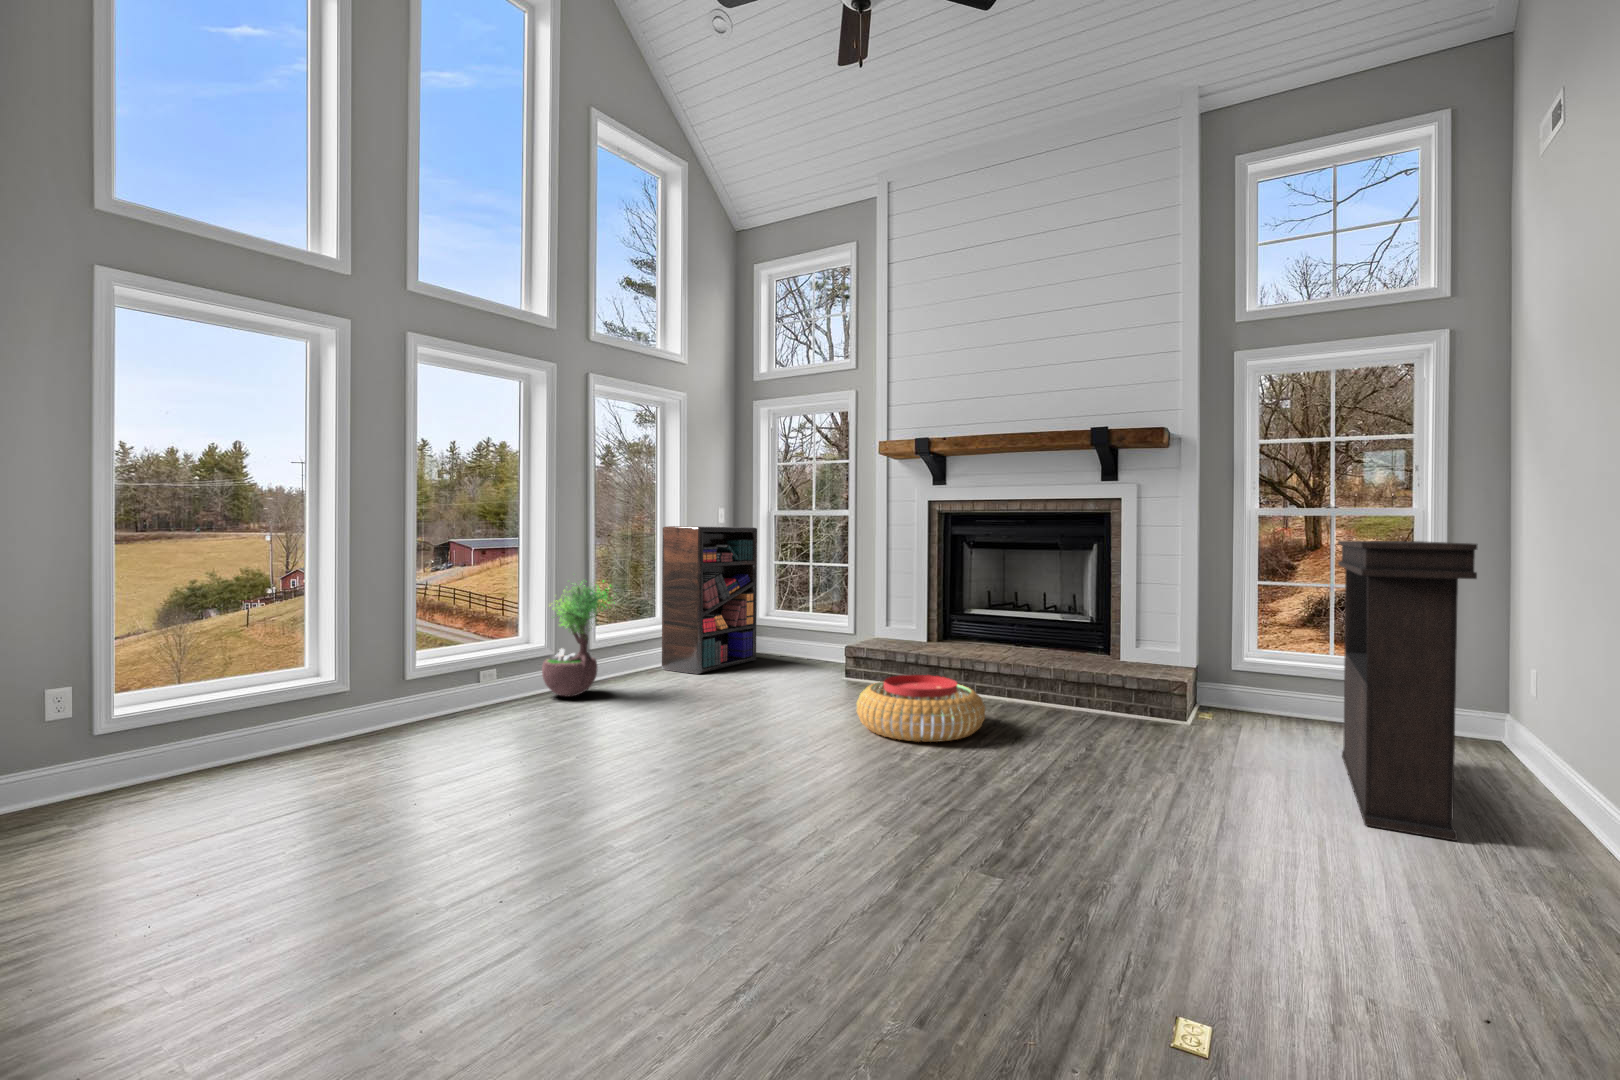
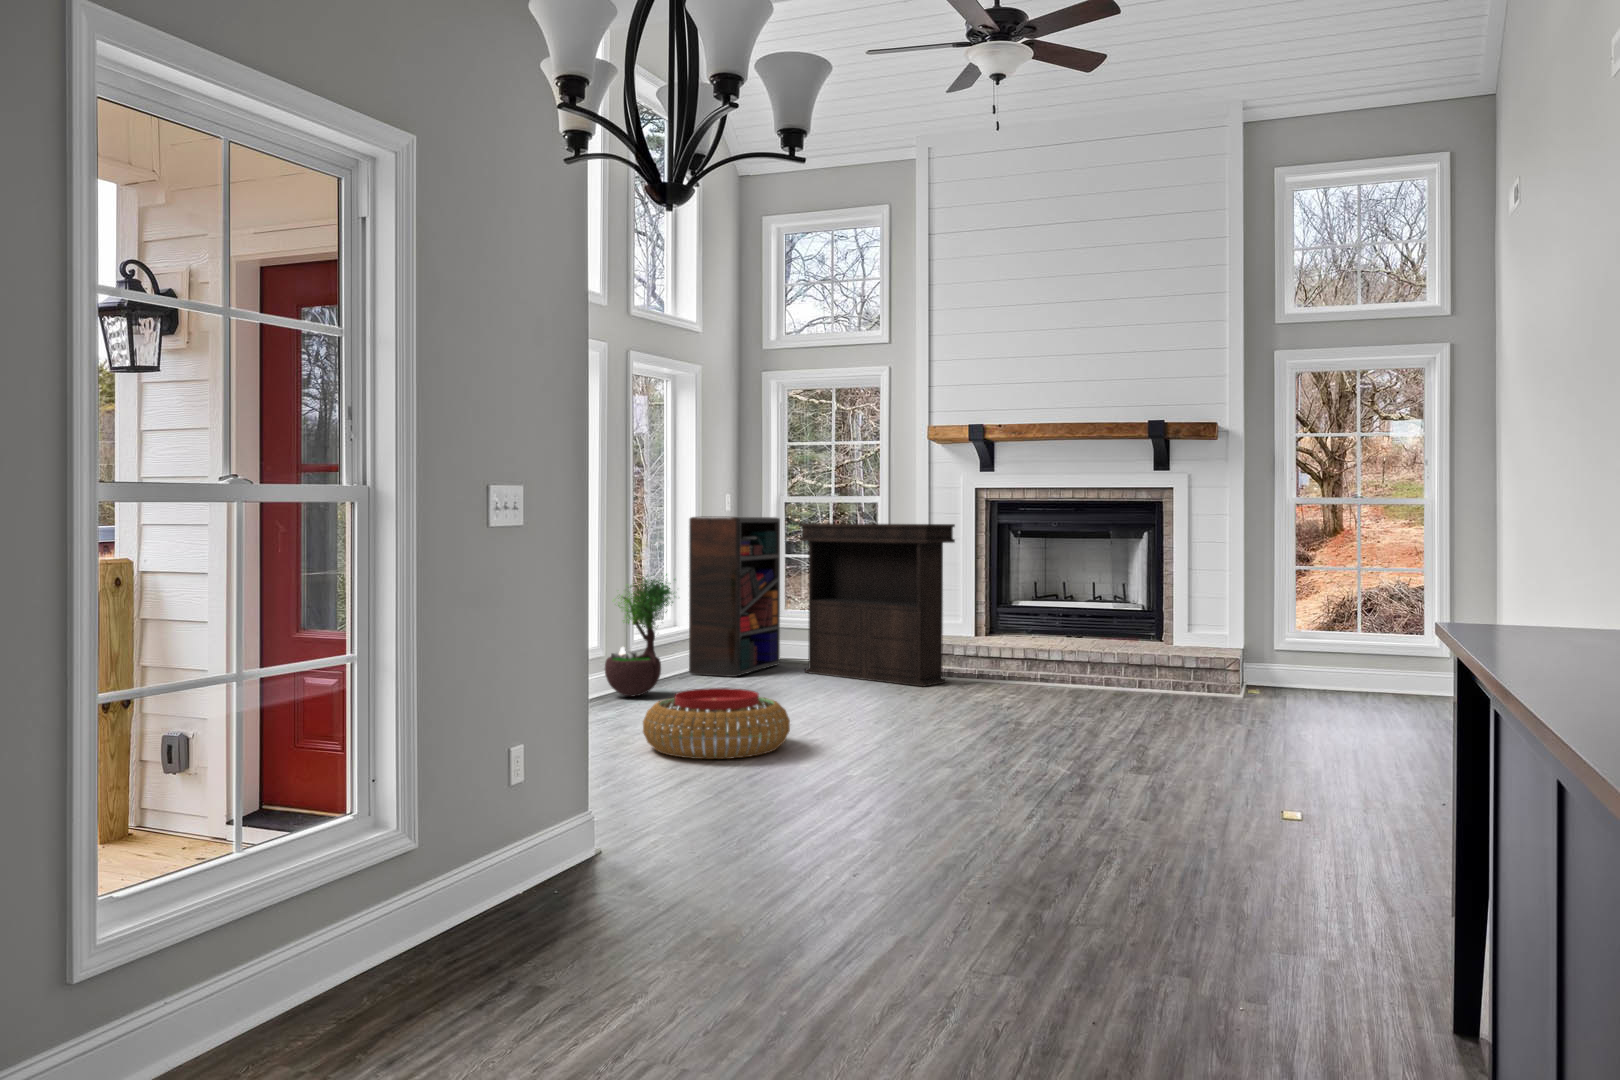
console table: present [1338,540,1478,841] -> present [799,523,955,687]
pouf: present [857,675,985,742] -> present [643,688,790,759]

